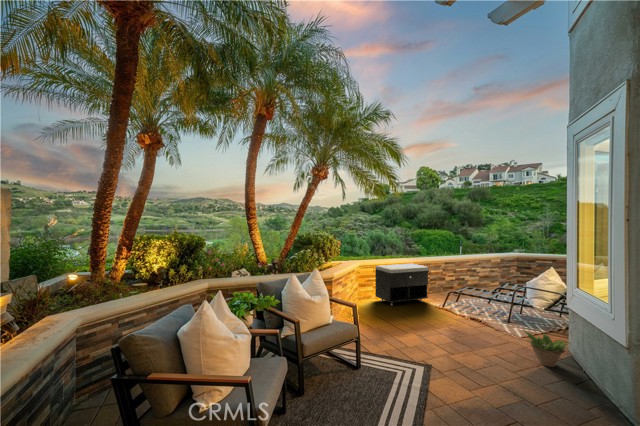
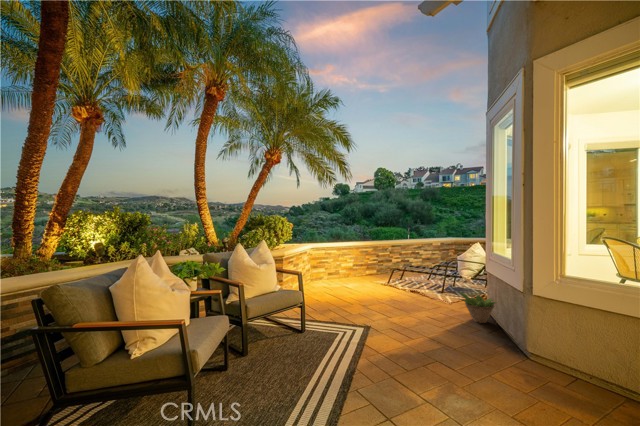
storage bench: present [375,264,429,305] -> none [327,247,378,285]

